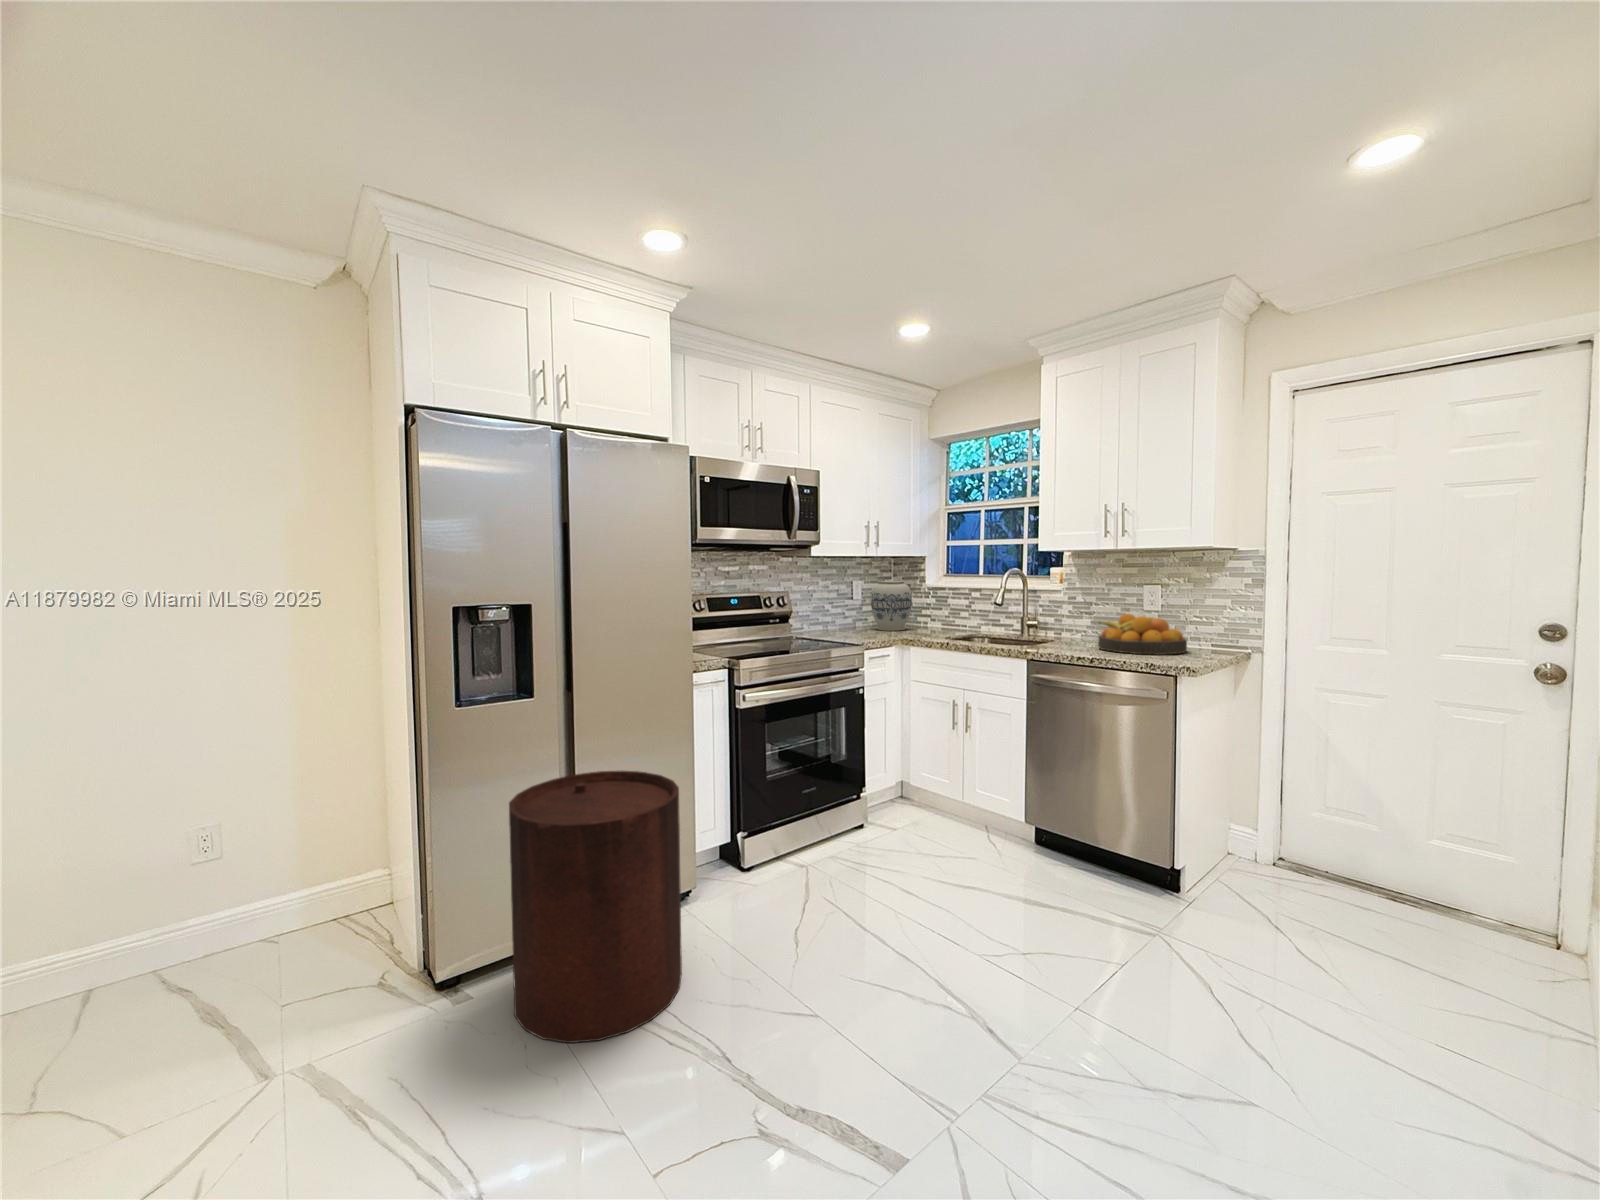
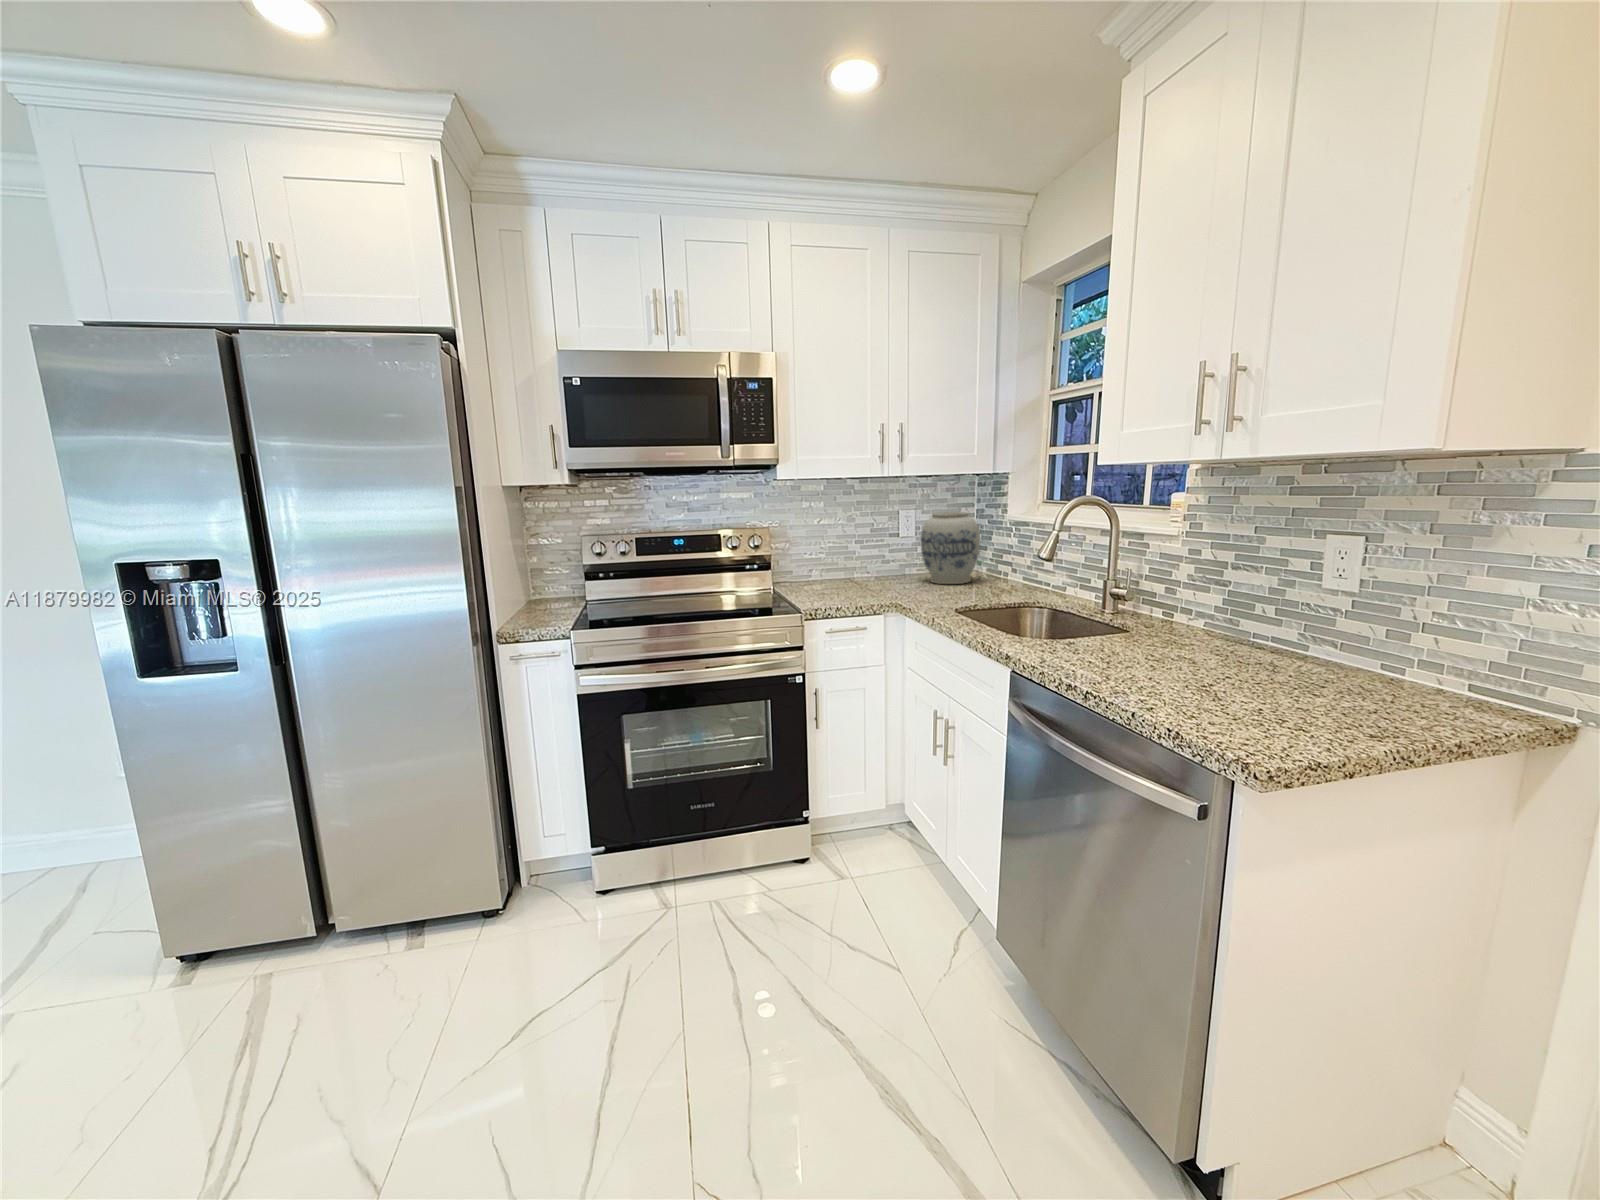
fruit bowl: present [1098,614,1187,655] -> none [1165,598,1375,706]
trash can: present [509,771,682,1043] -> none [98,769,400,1117]

